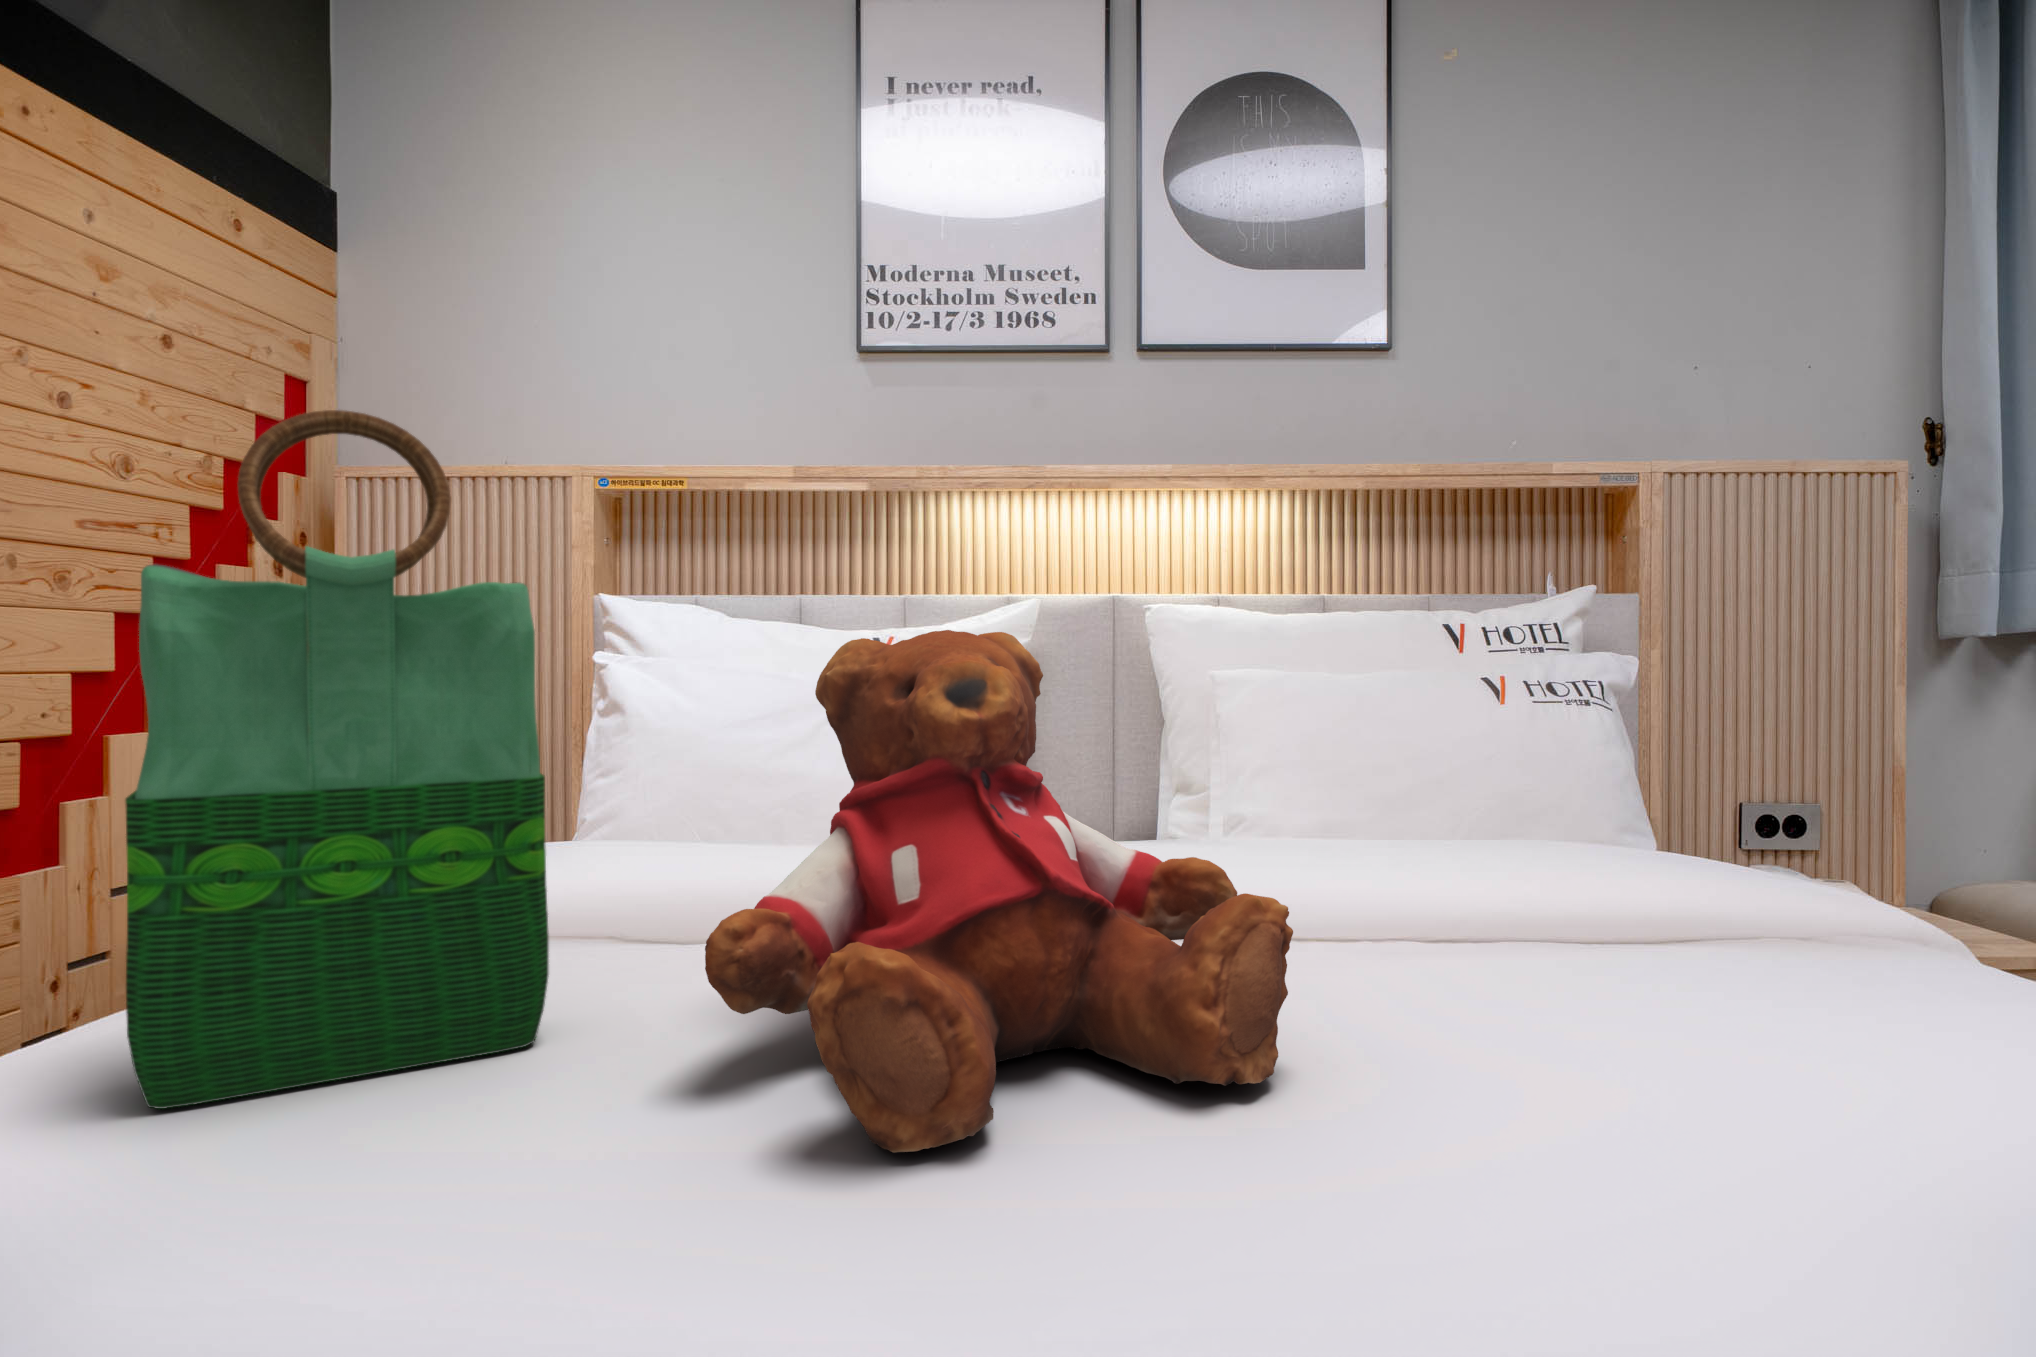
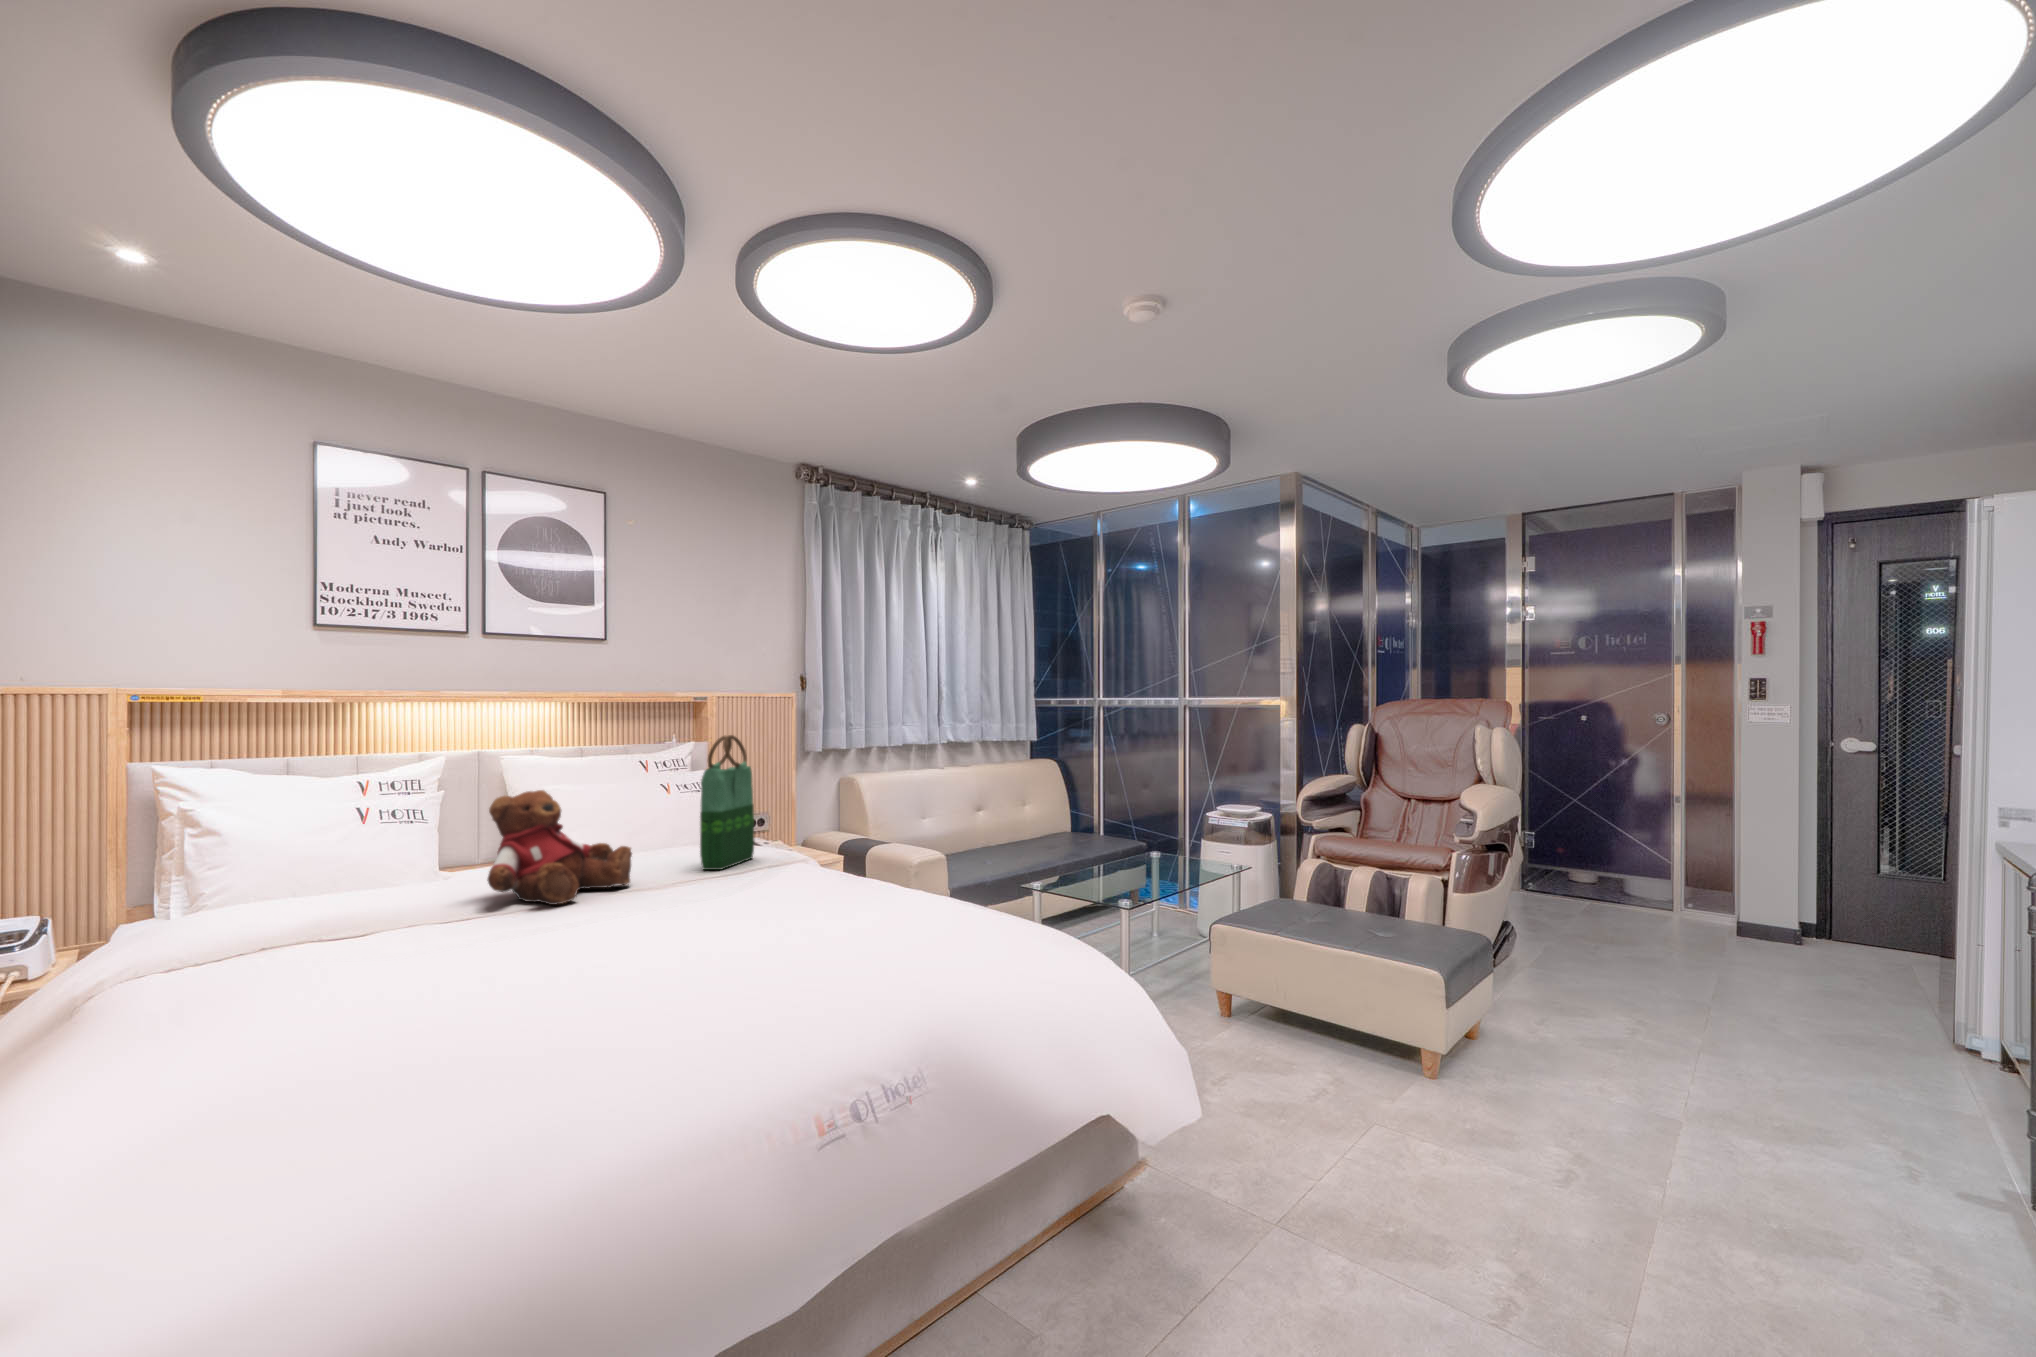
tote bag: present [125,410,549,1109] -> present [700,735,754,870]

